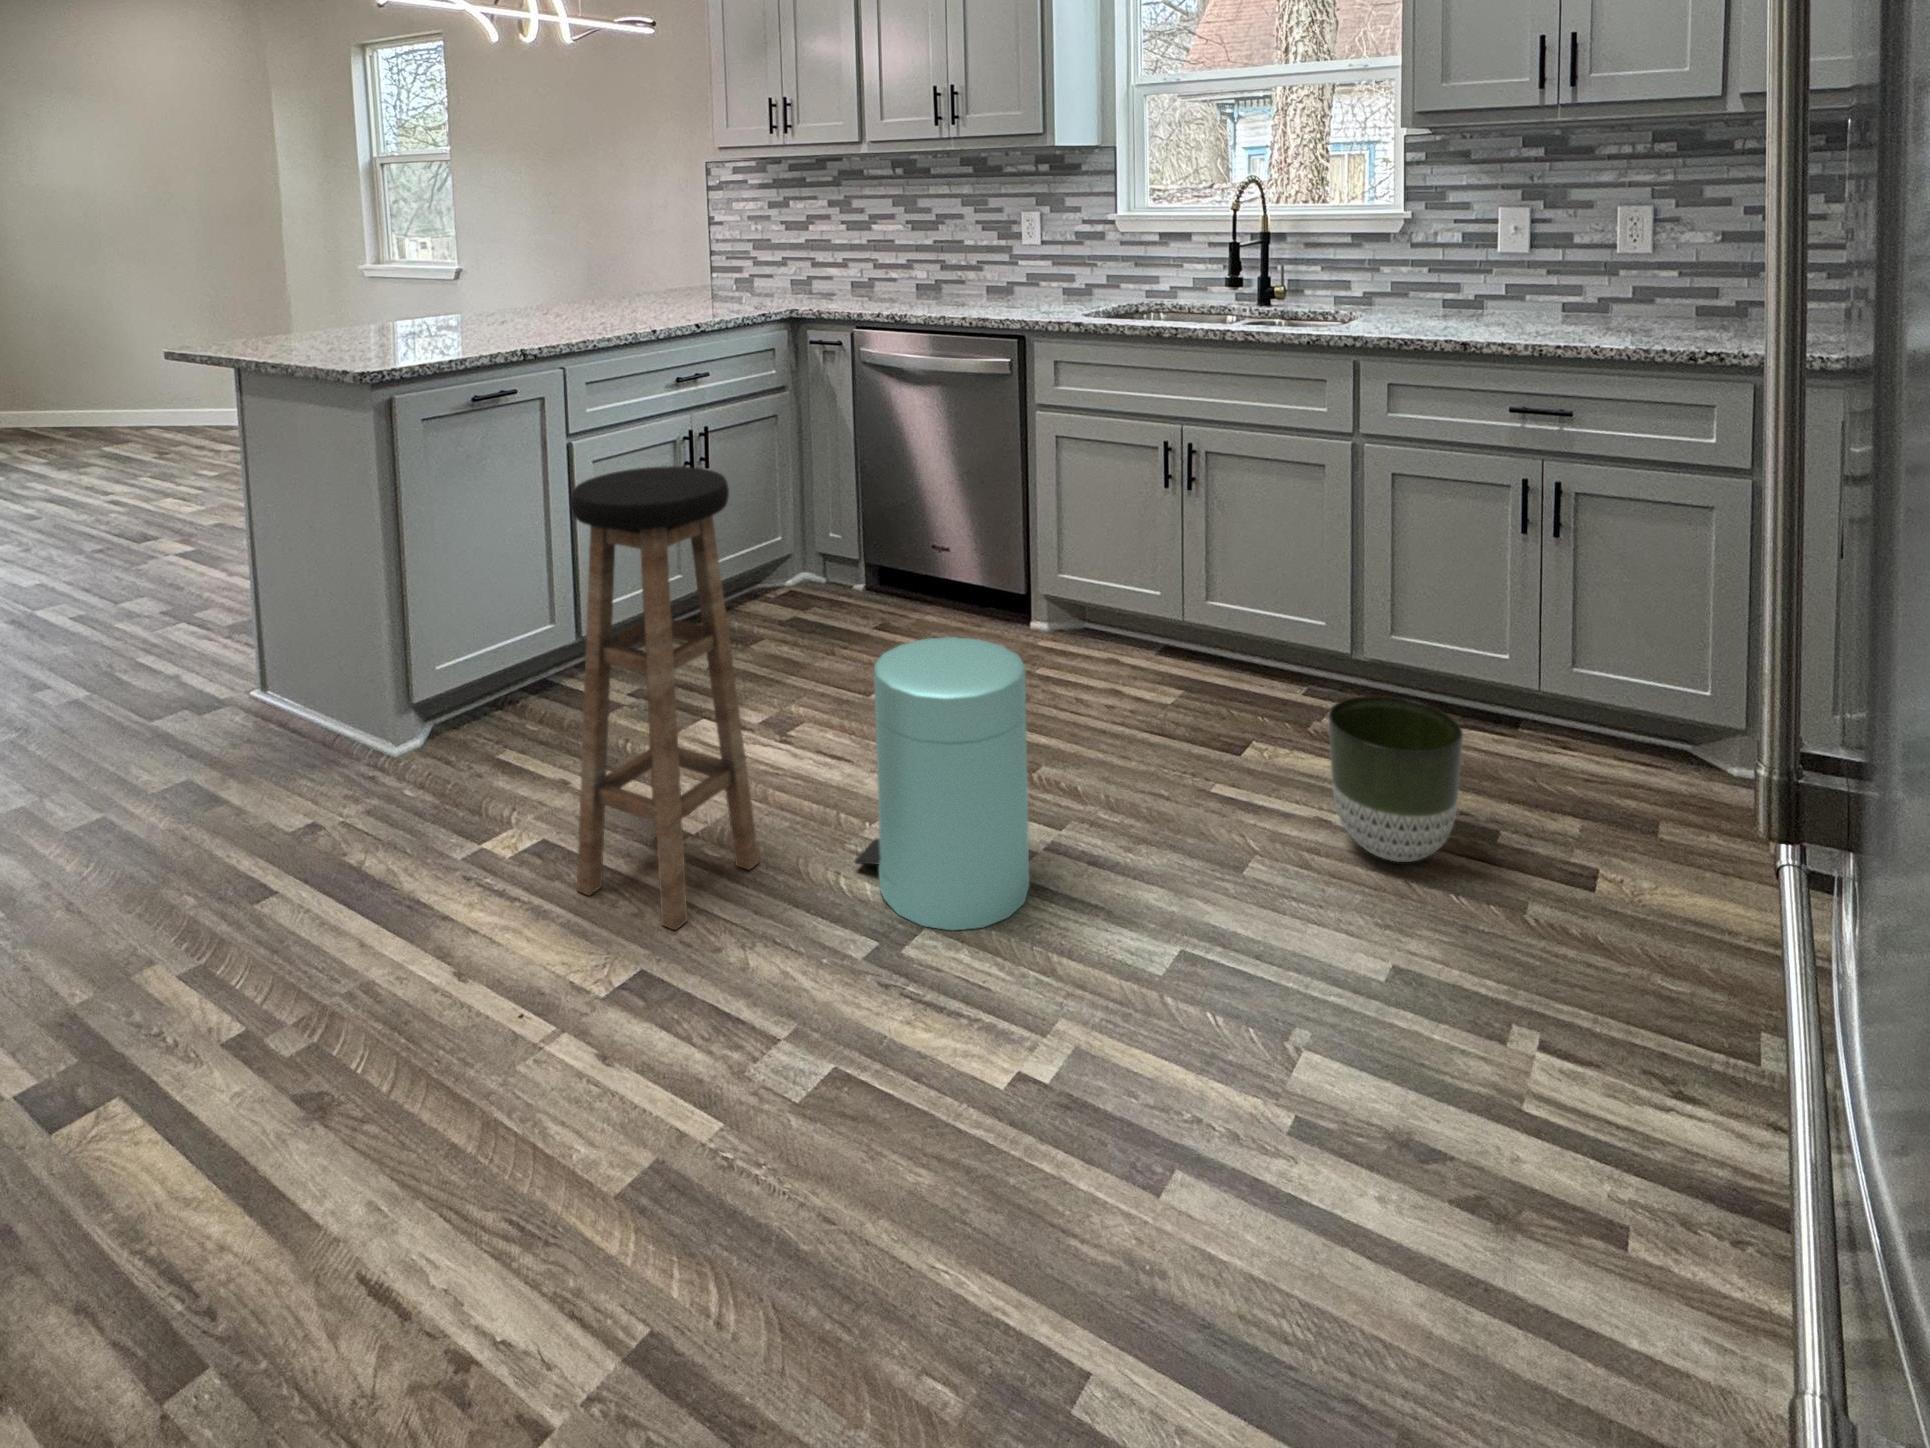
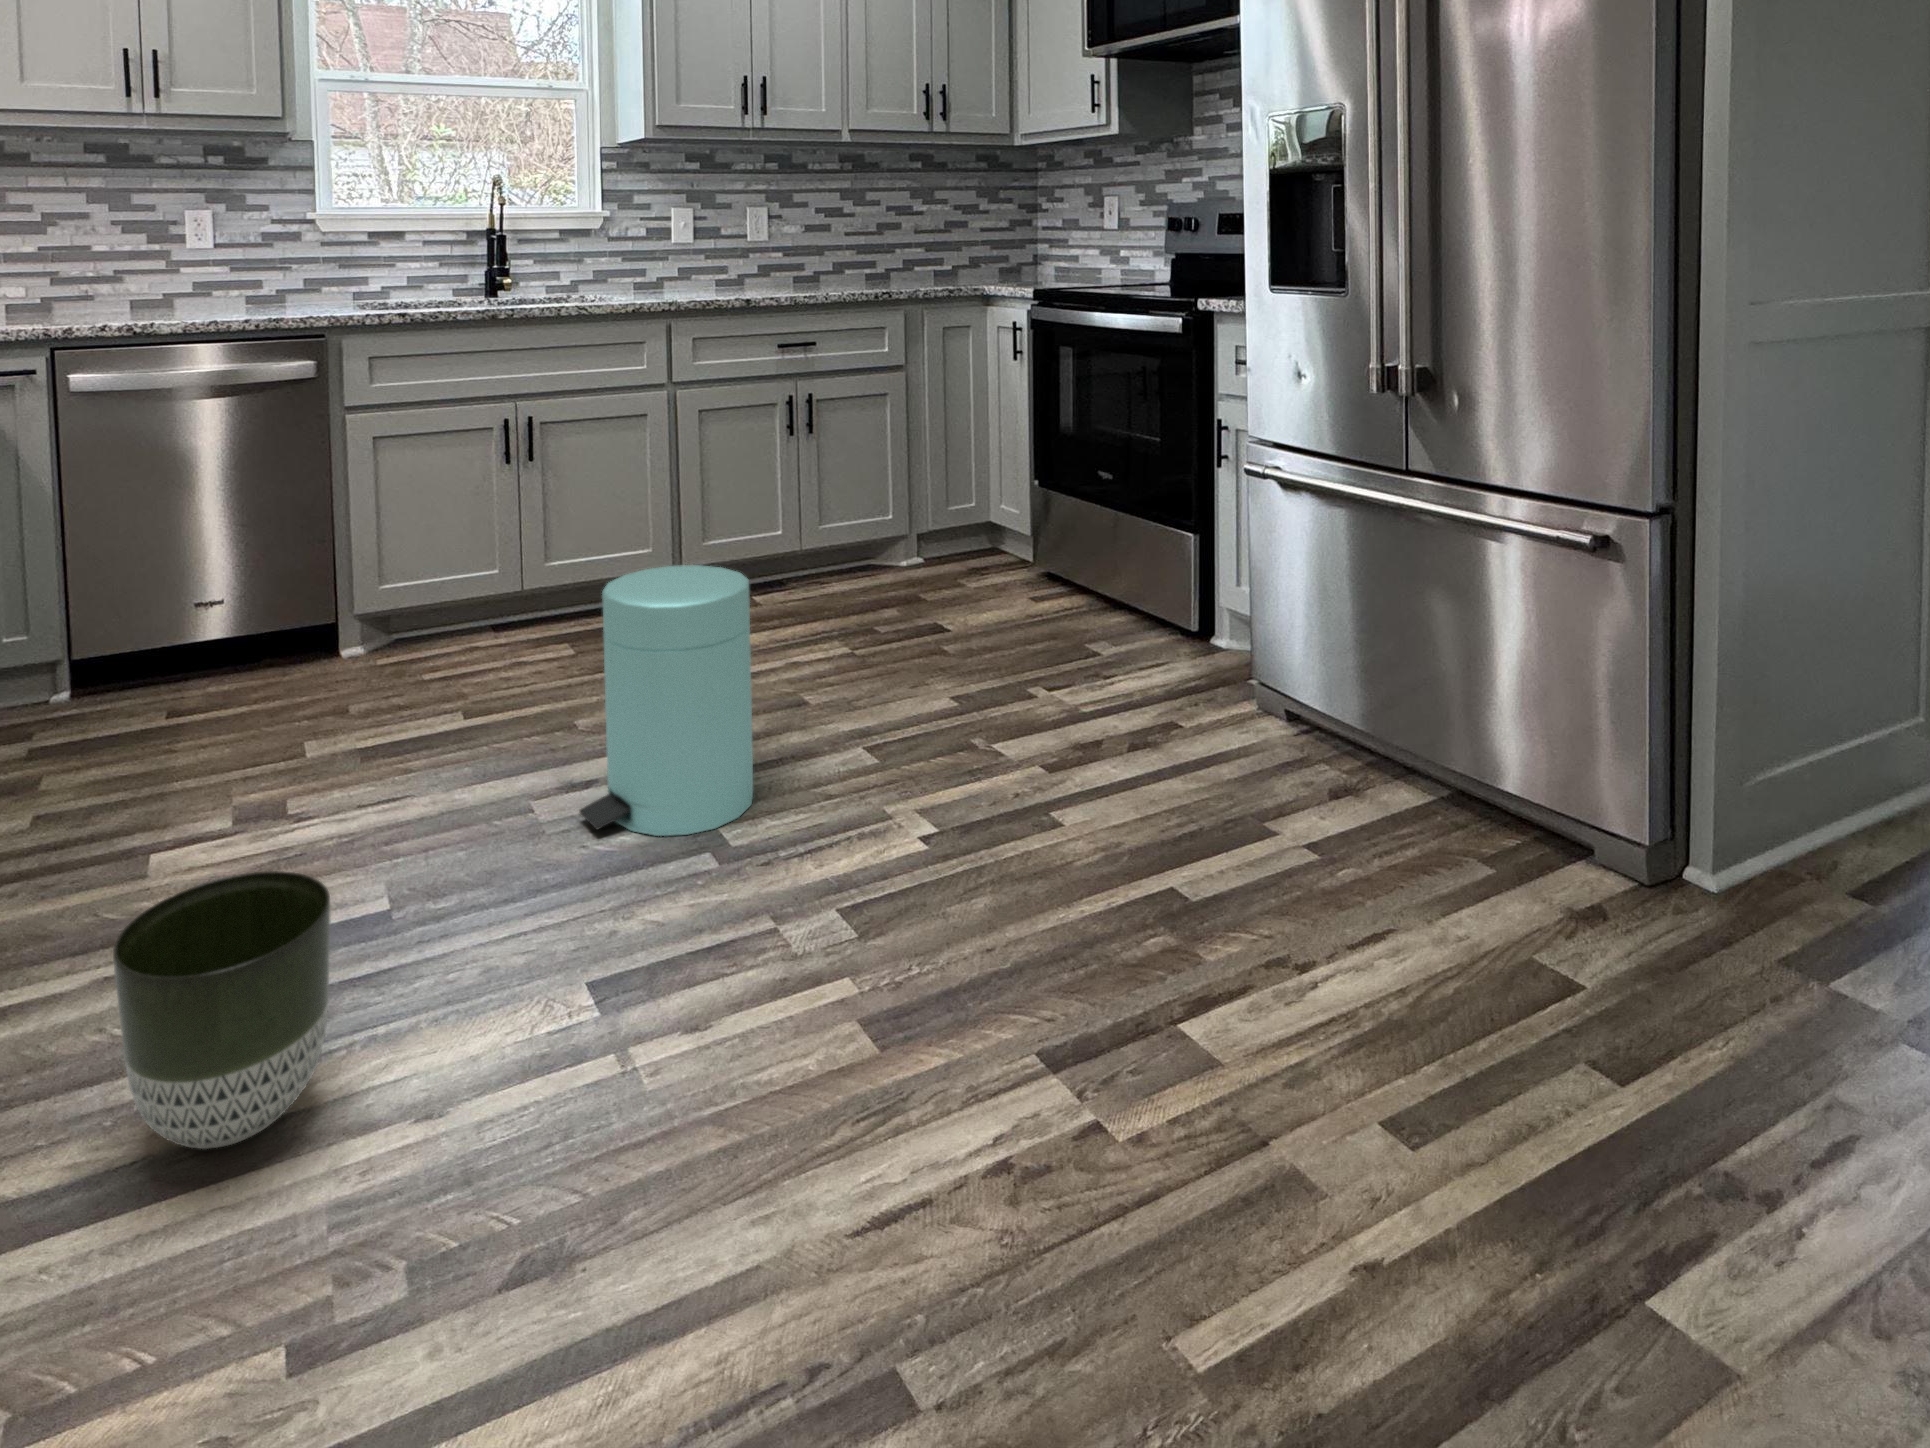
bar stool: present [571,466,759,930] -> none [328,438,548,1009]
planter: present [1329,696,1463,862] -> present [113,871,331,1149]

